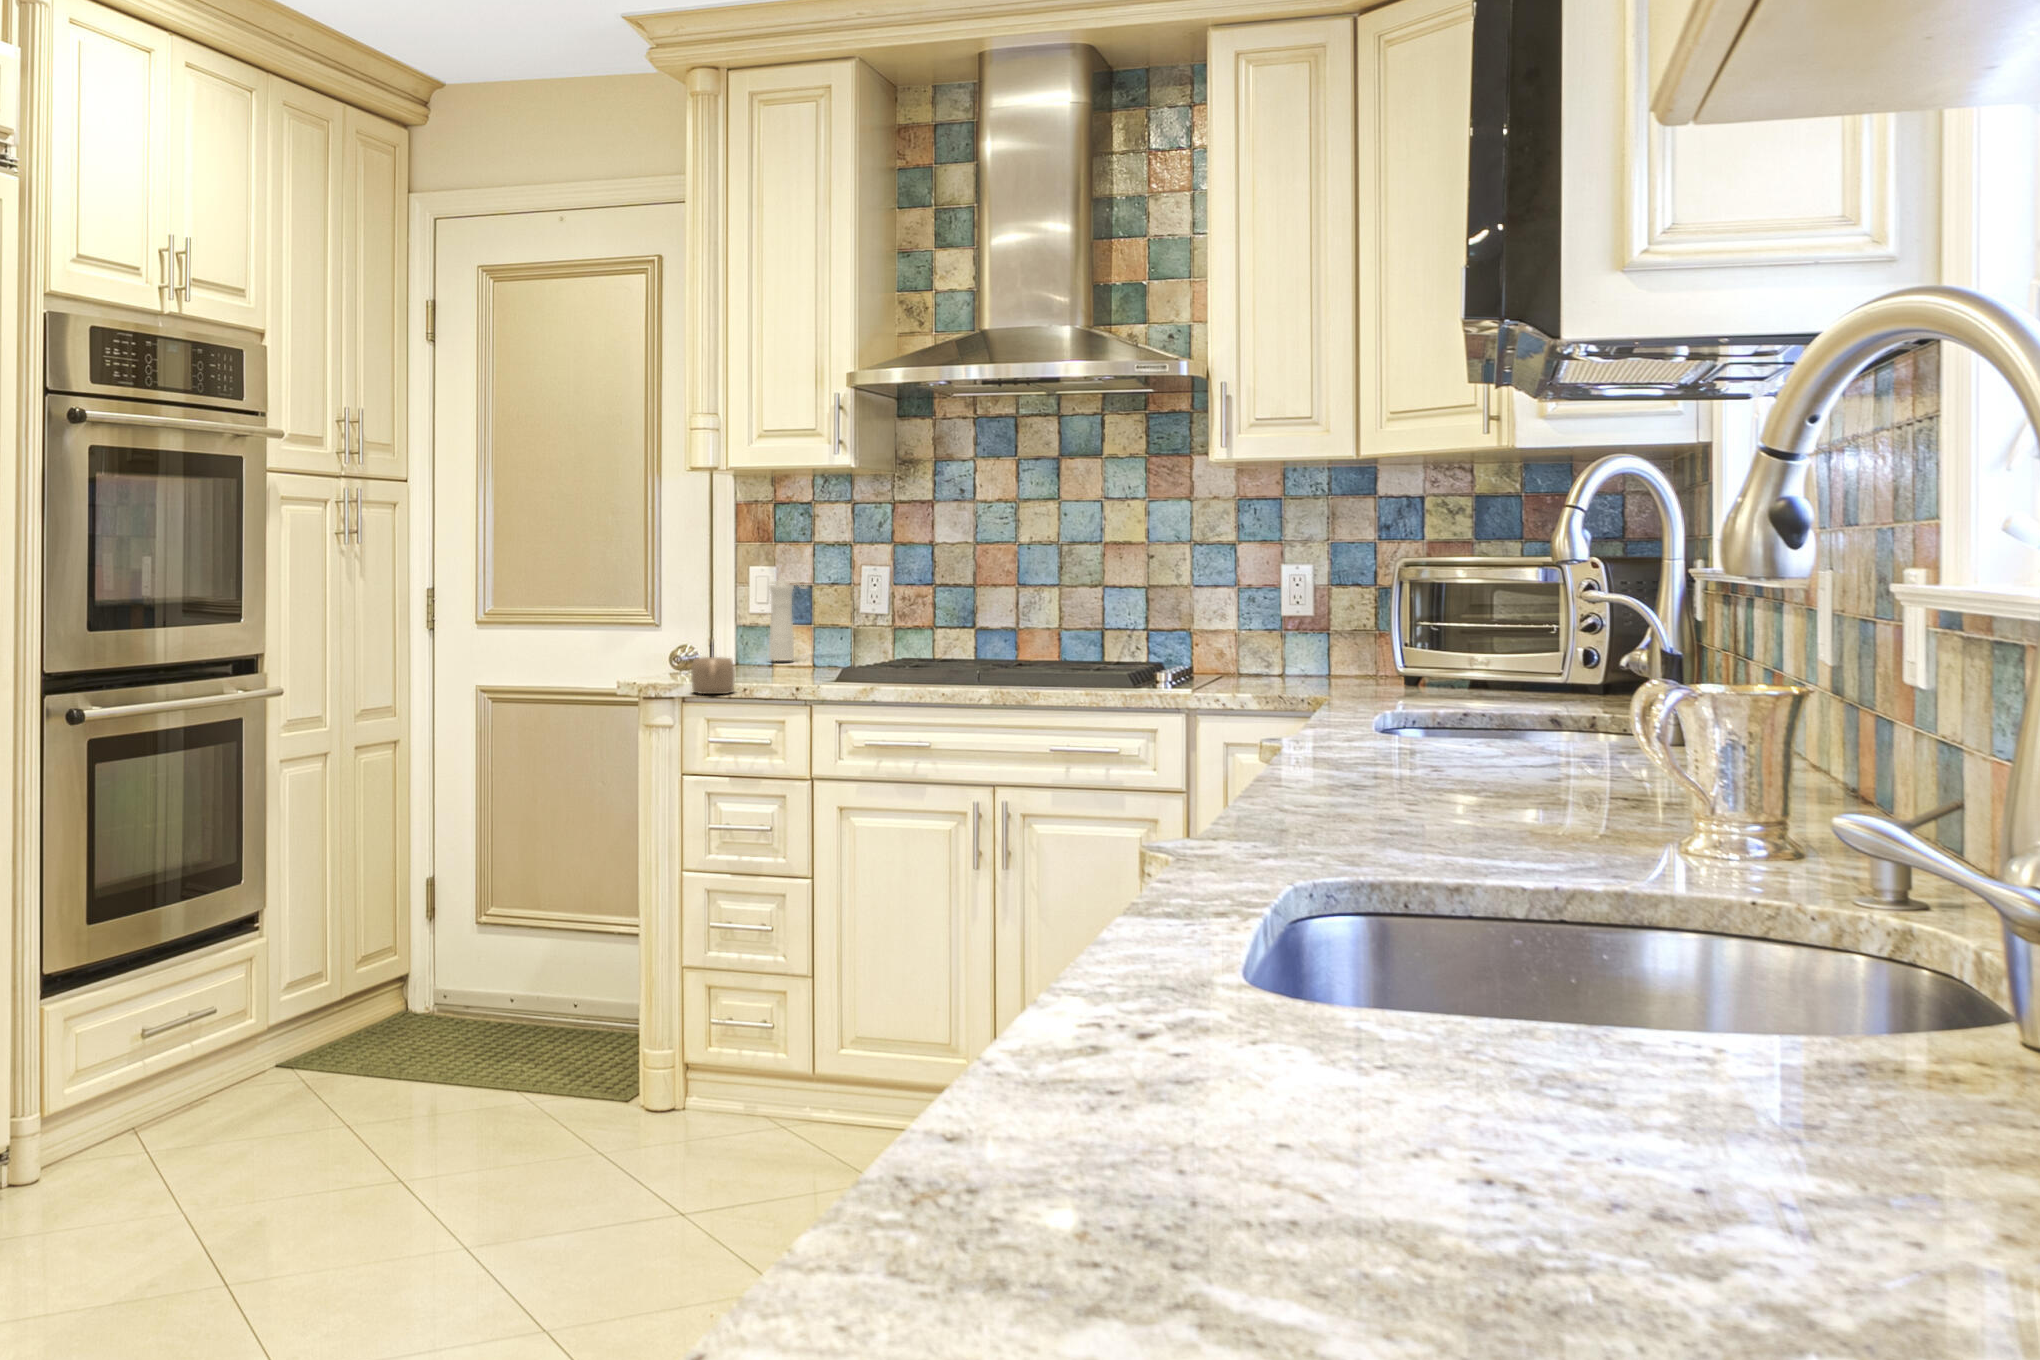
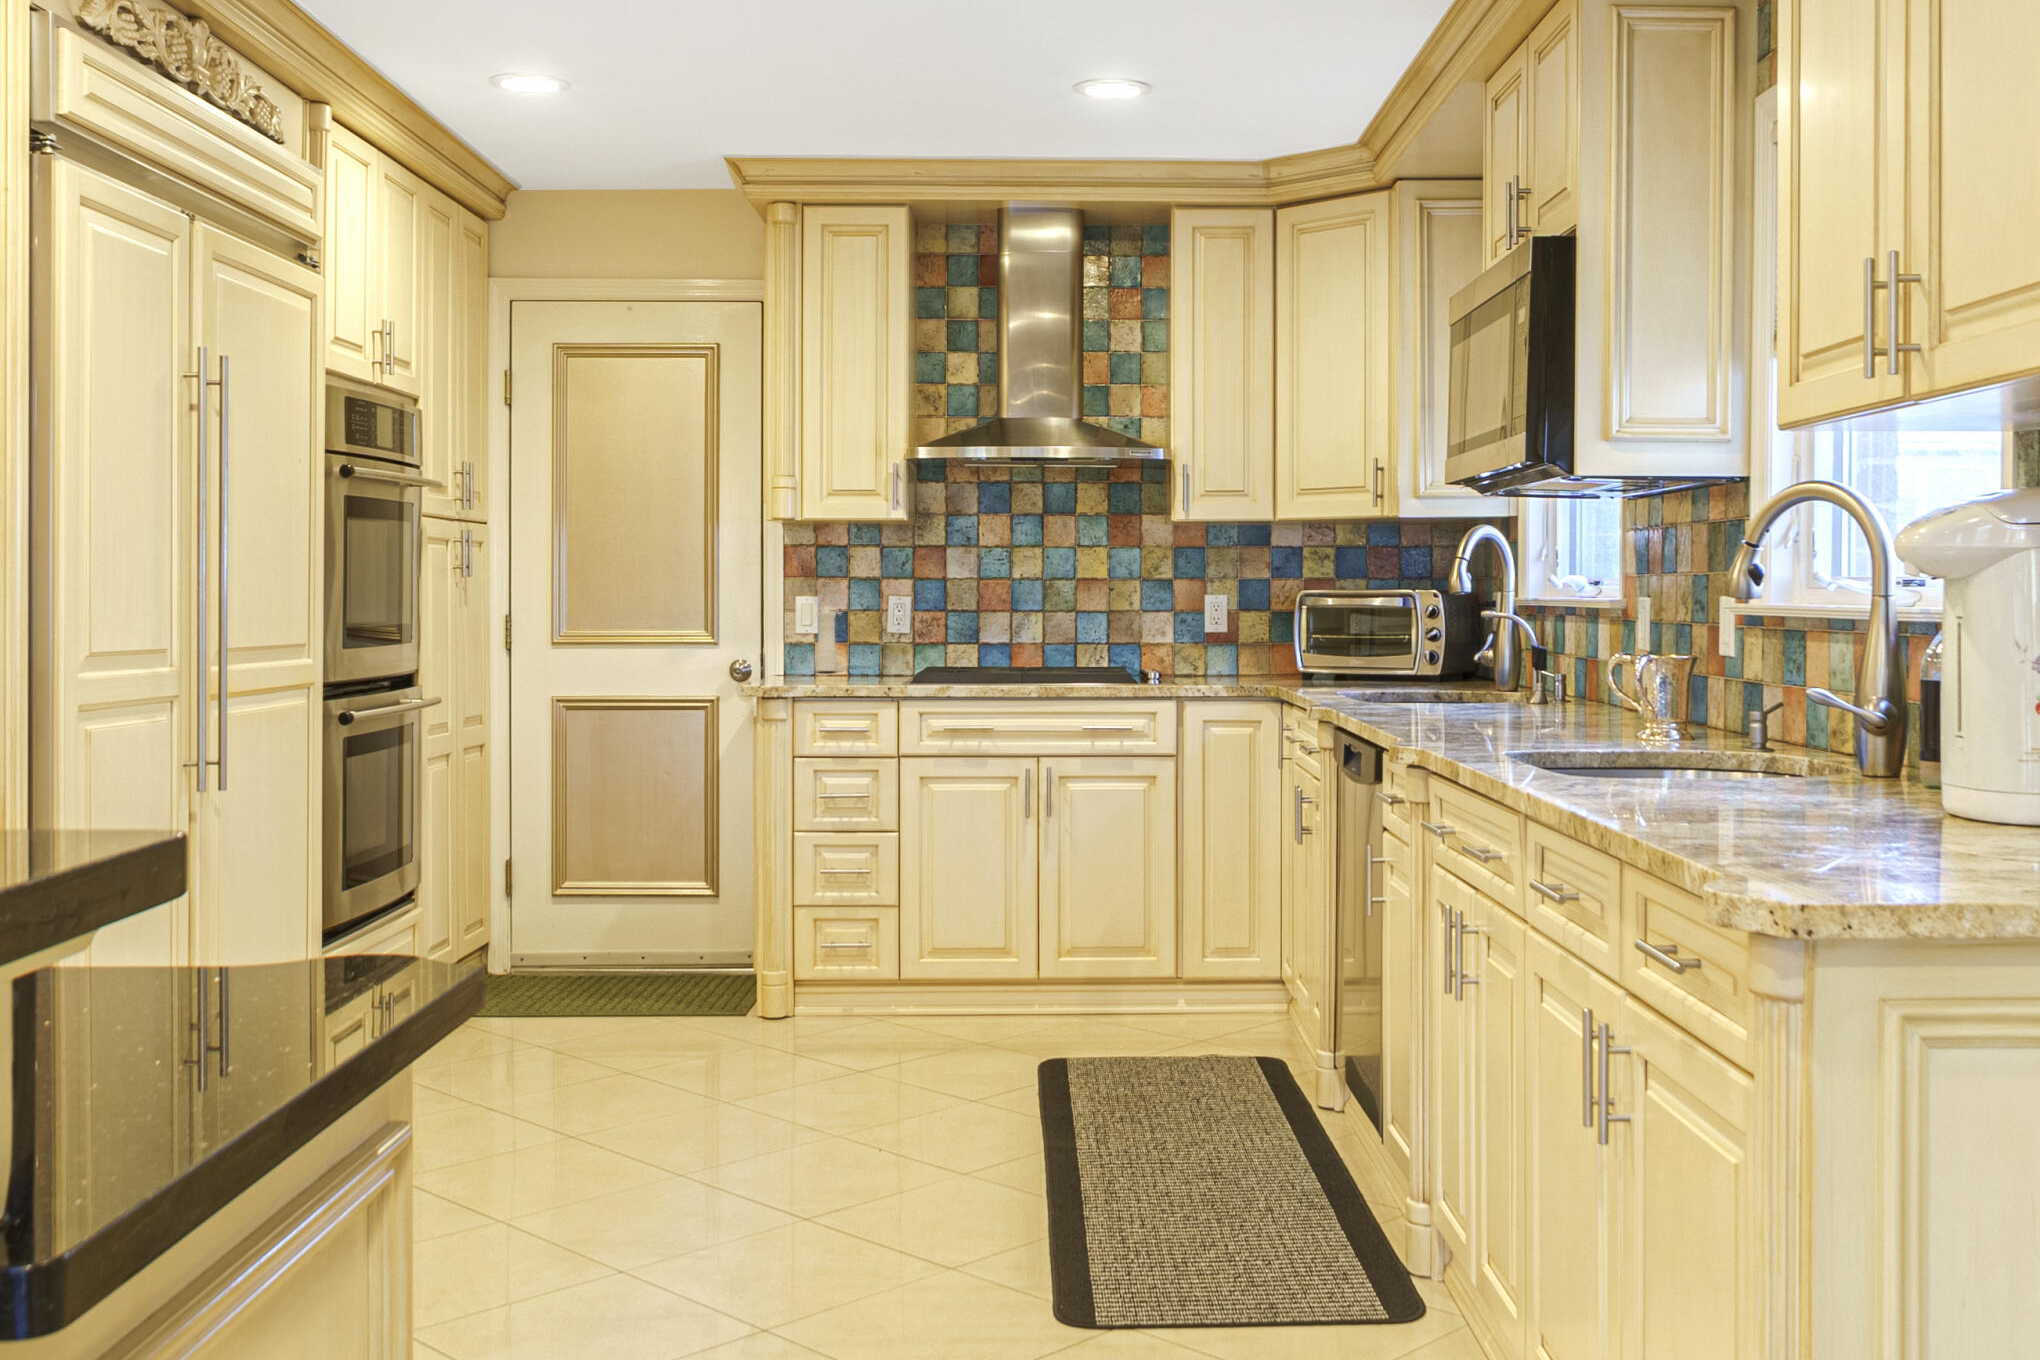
mug: present [691,657,735,694] -> none [798,667,833,696]

